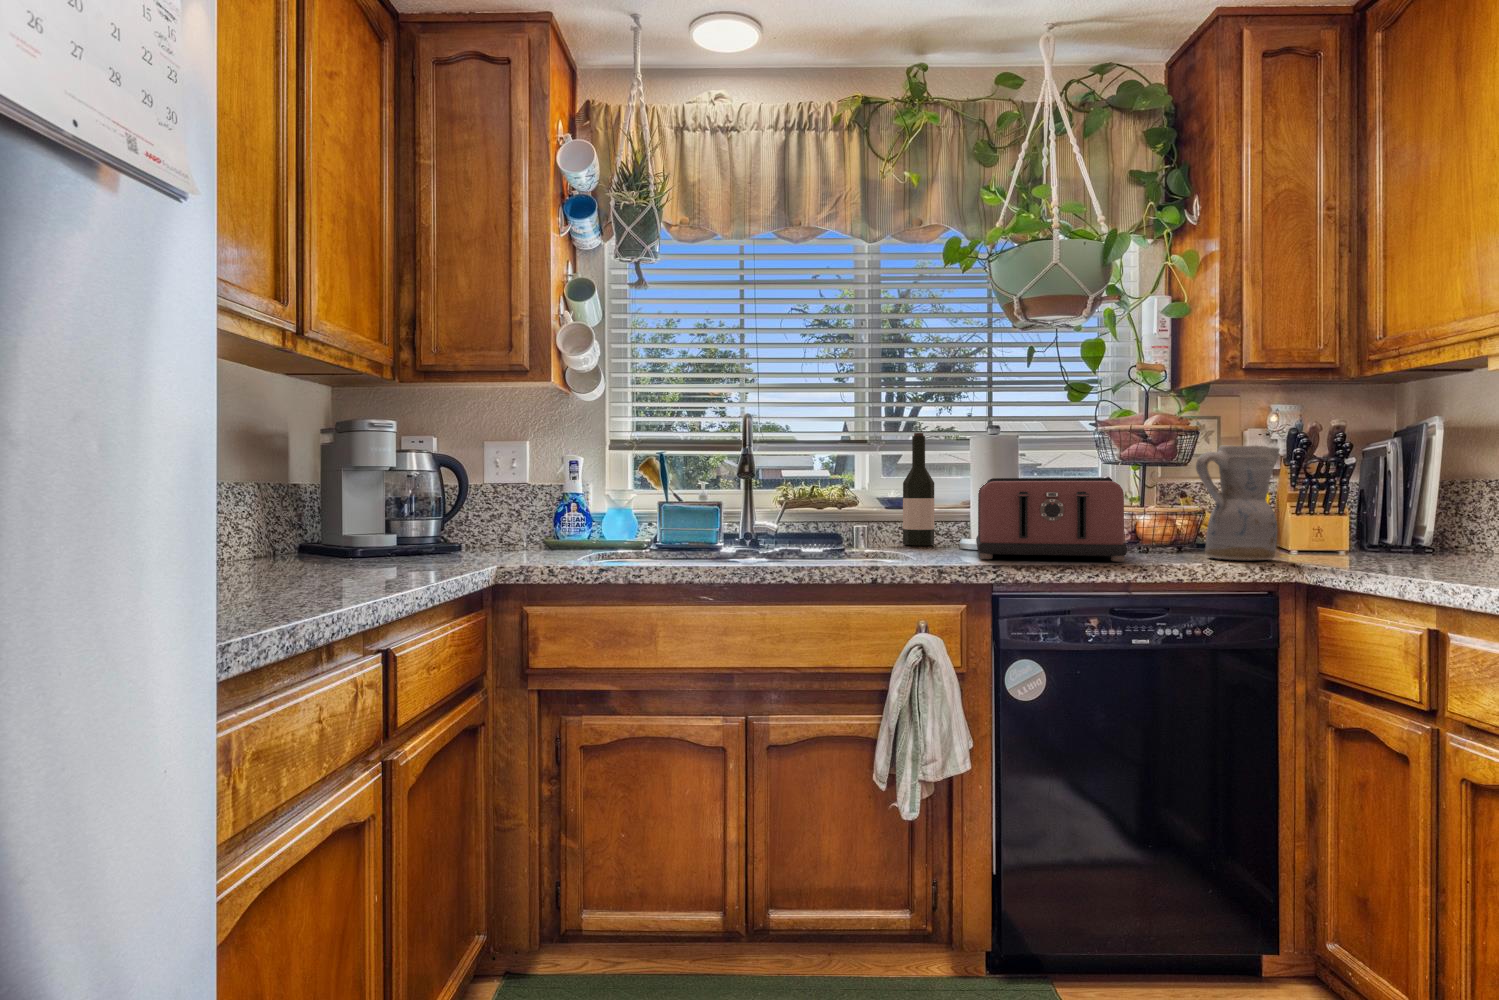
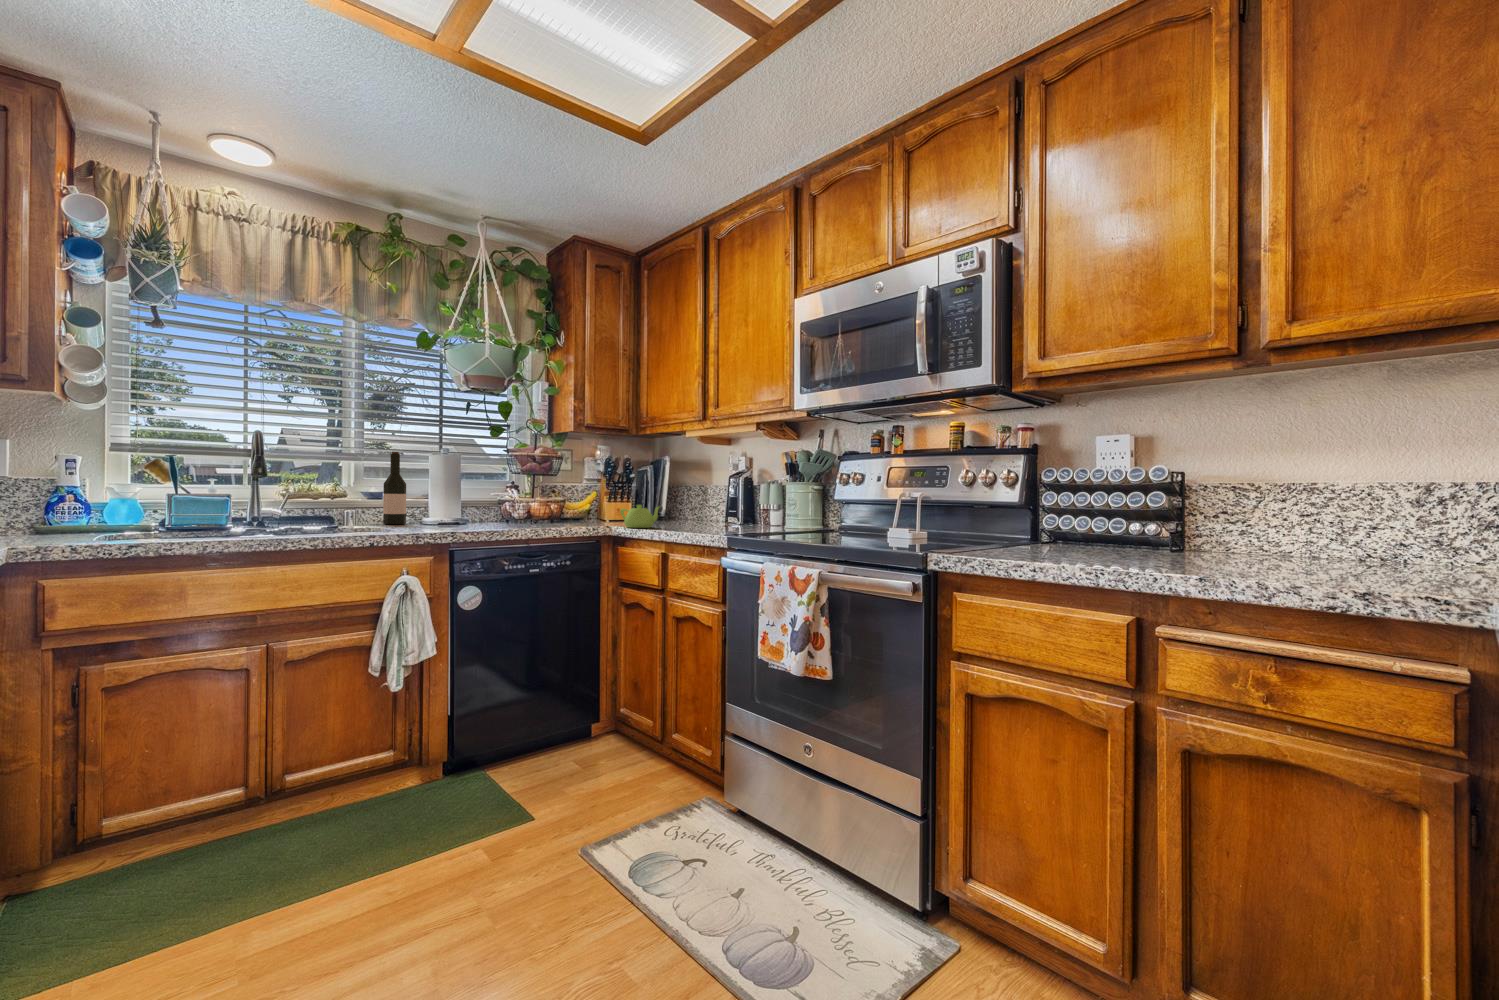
ceramic pitcher: present [1196,445,1280,560] -> none [561,468,600,526]
toaster: present [976,478,1127,562] -> none [436,482,526,530]
teapot: none [1328,518,1436,569] -> present [620,505,659,528]

